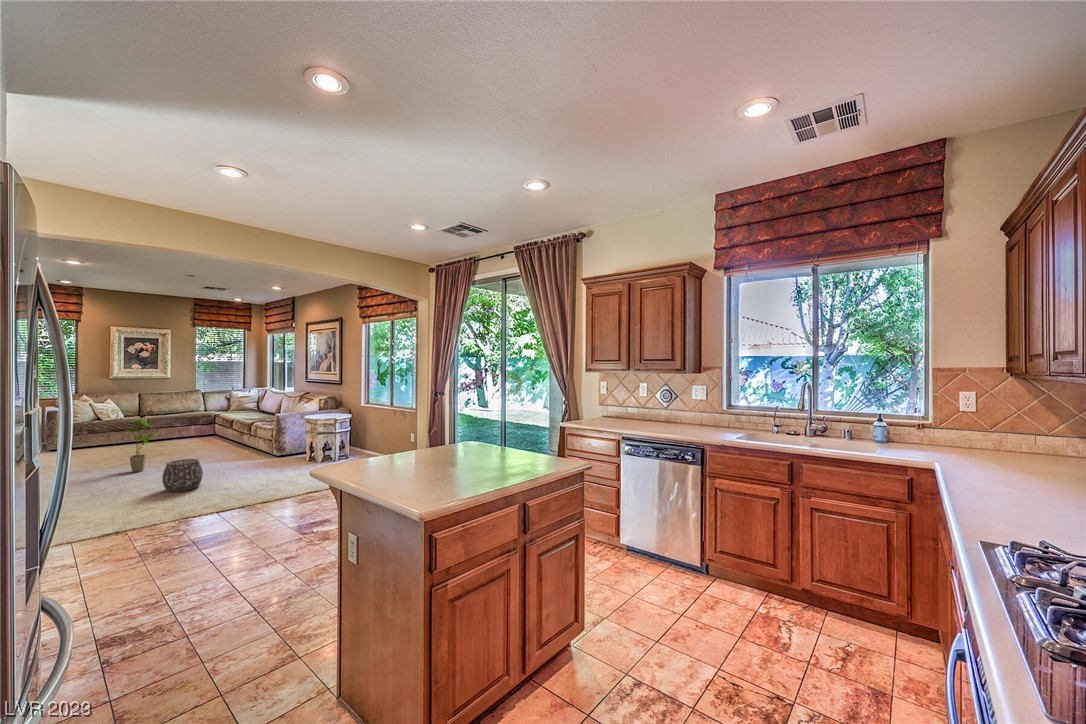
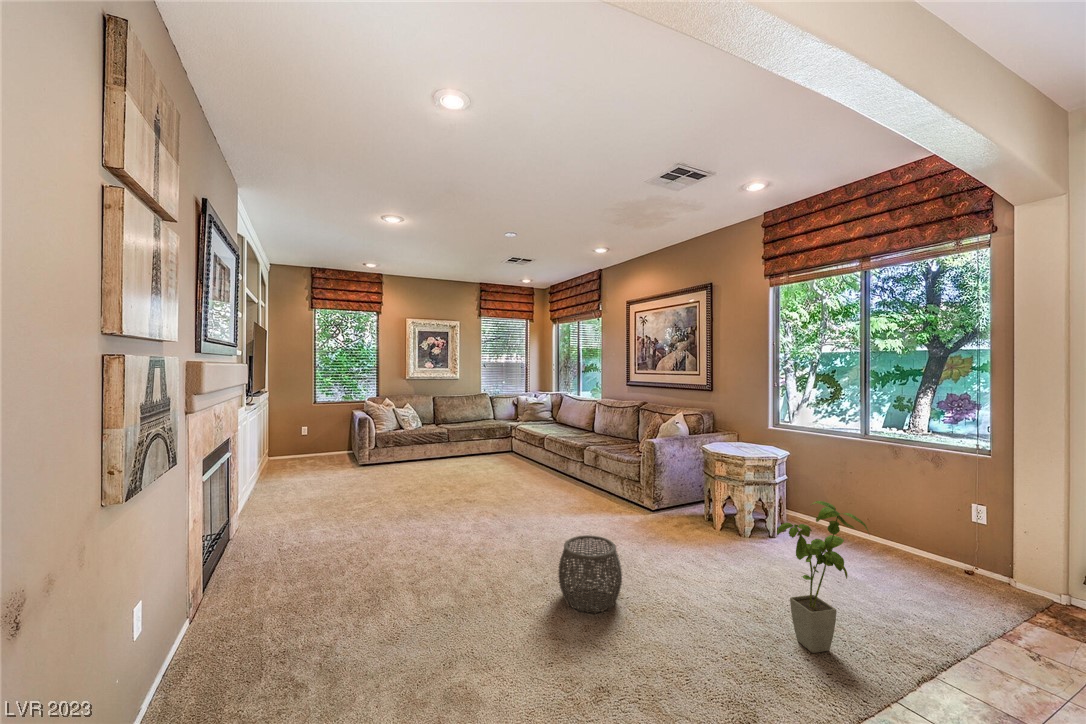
house plant: present [125,418,158,472] -> present [777,501,869,653]

